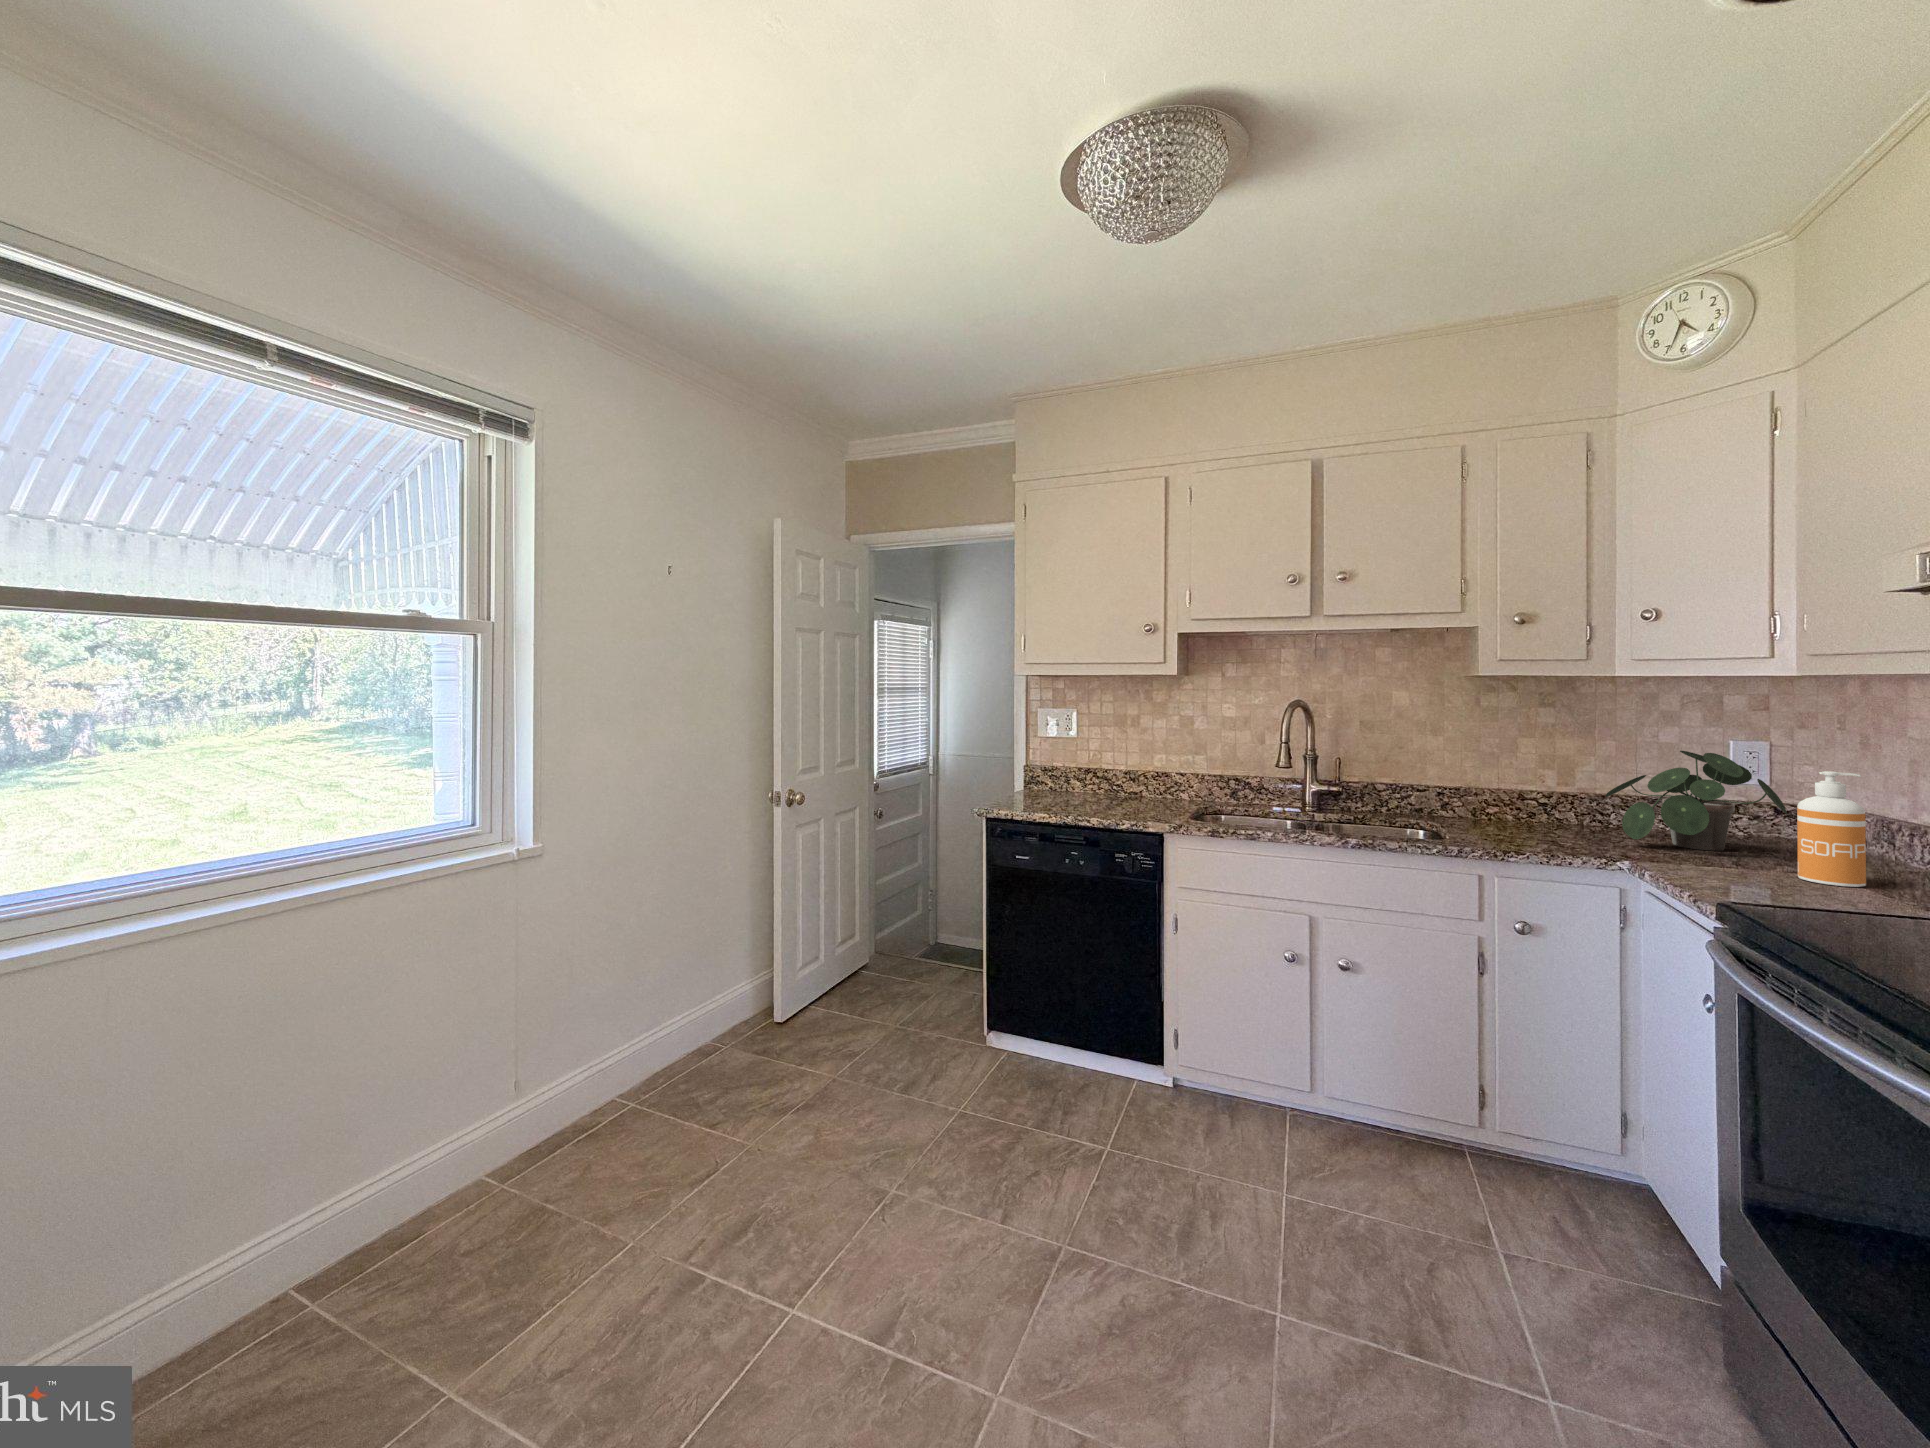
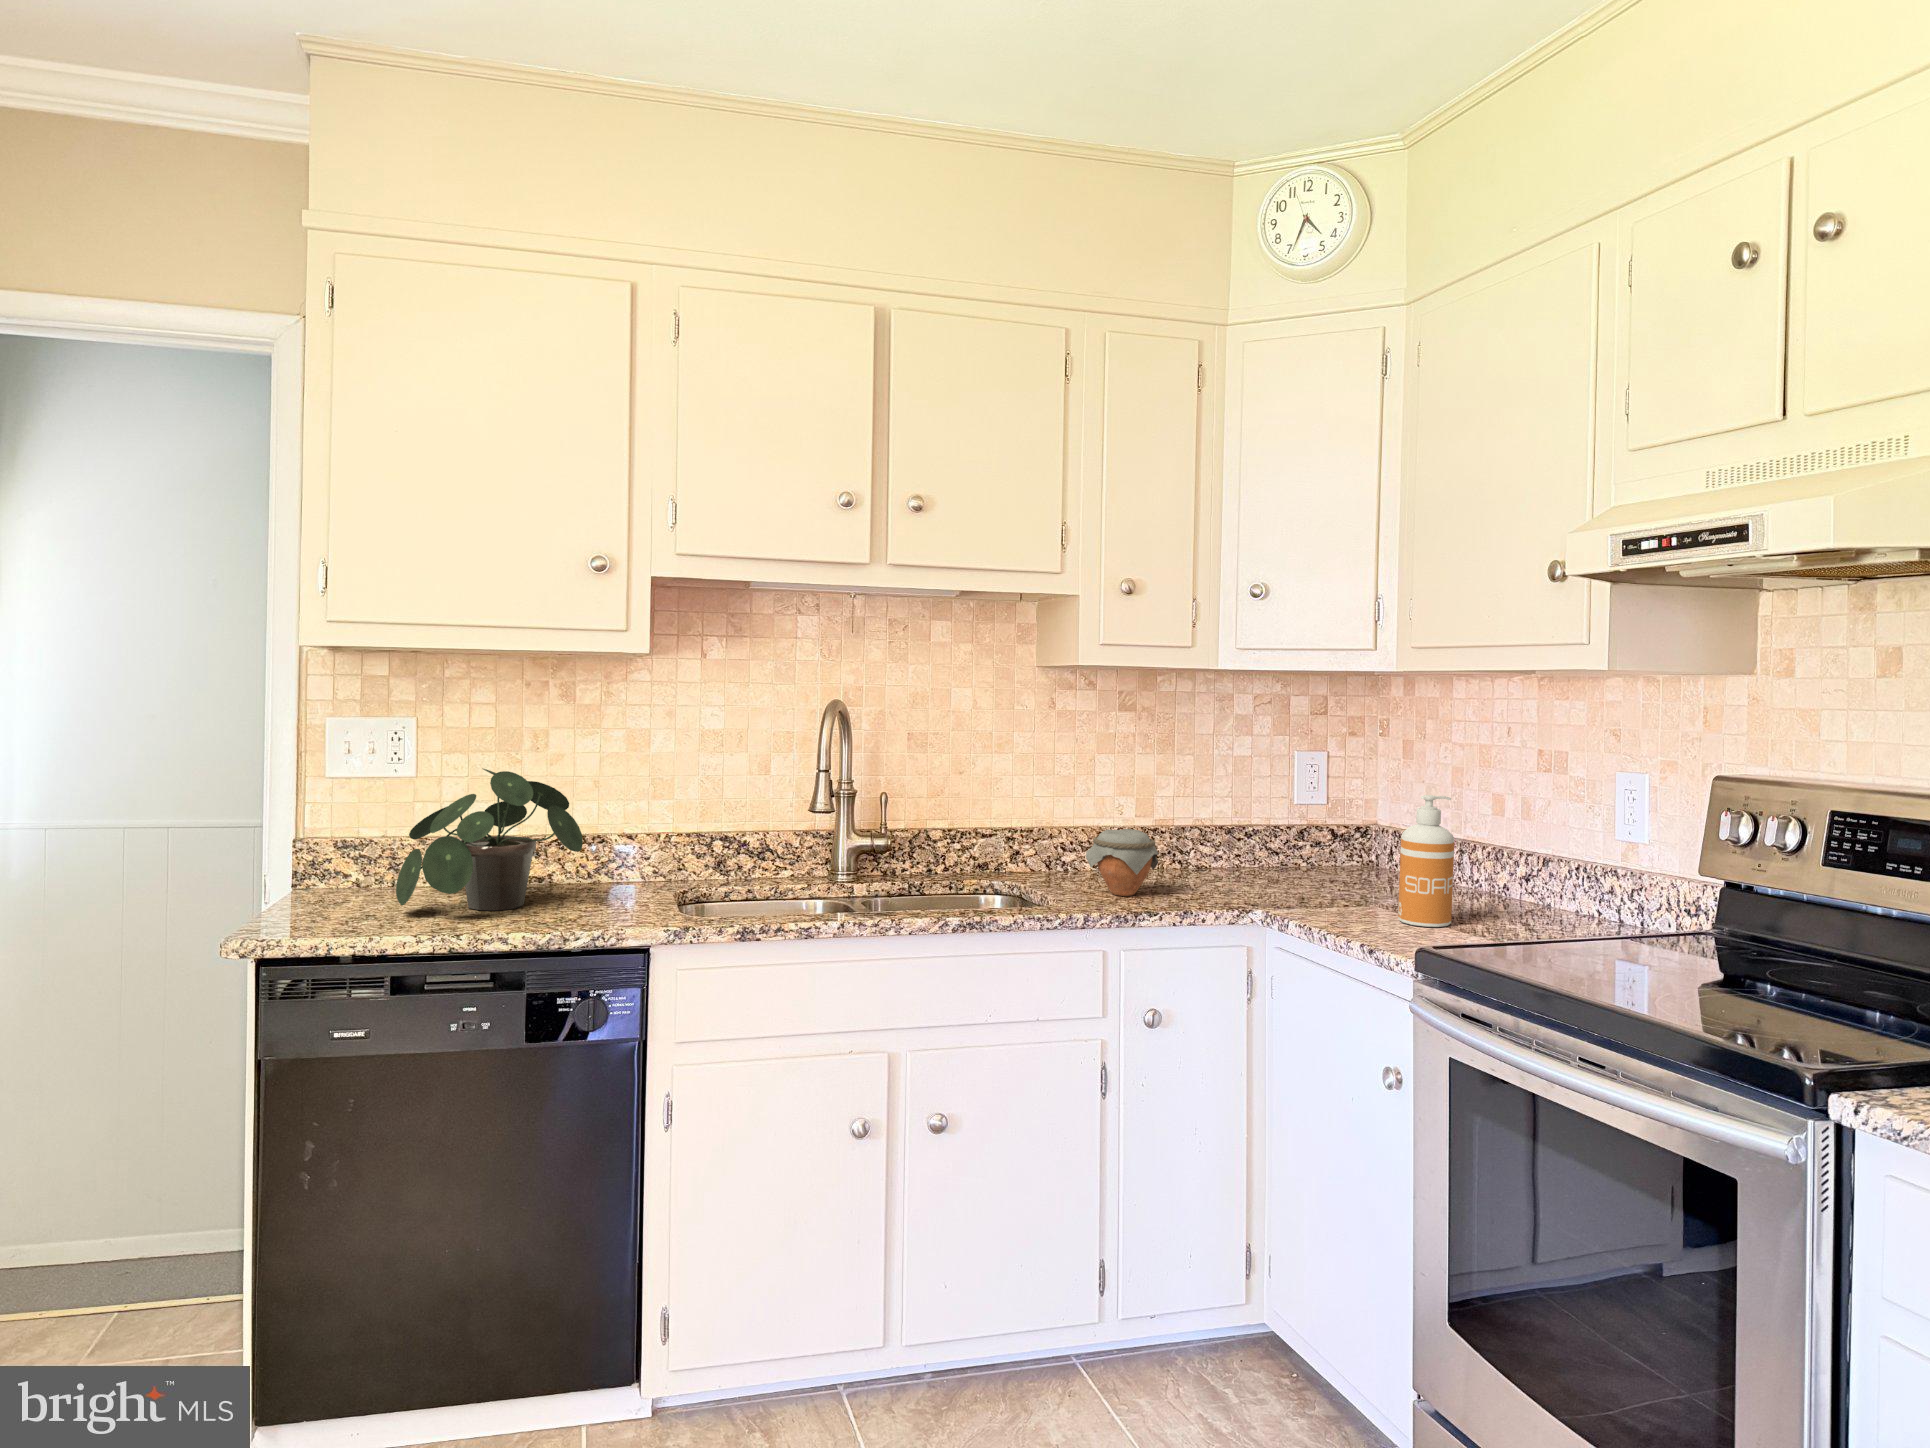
potted plant: present [1606,751,1787,851] -> present [396,769,583,910]
jar: none [1488,789,1554,836] -> present [1086,829,1159,896]

